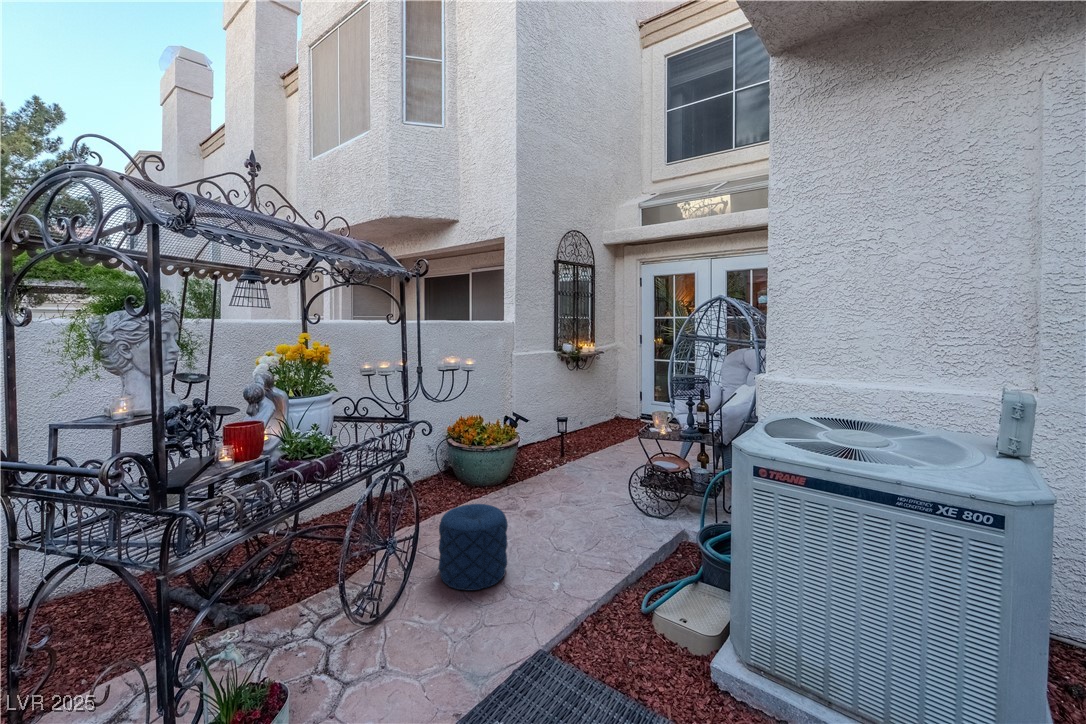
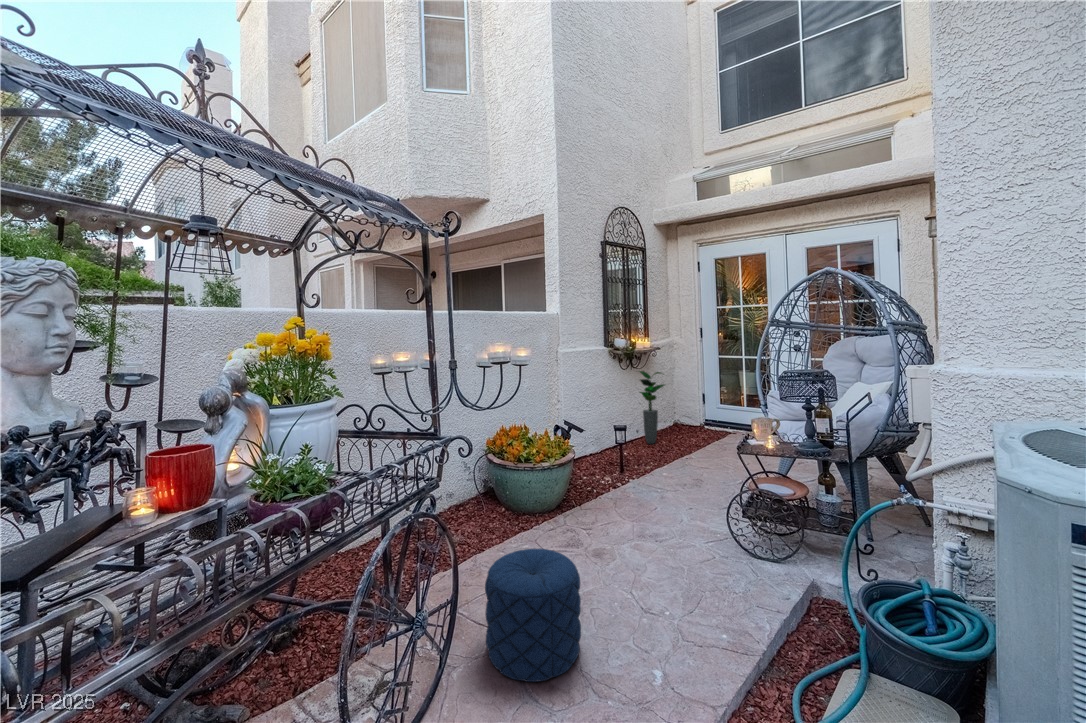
potted plant: none [582,373,607,436] -> present [639,371,665,444]

